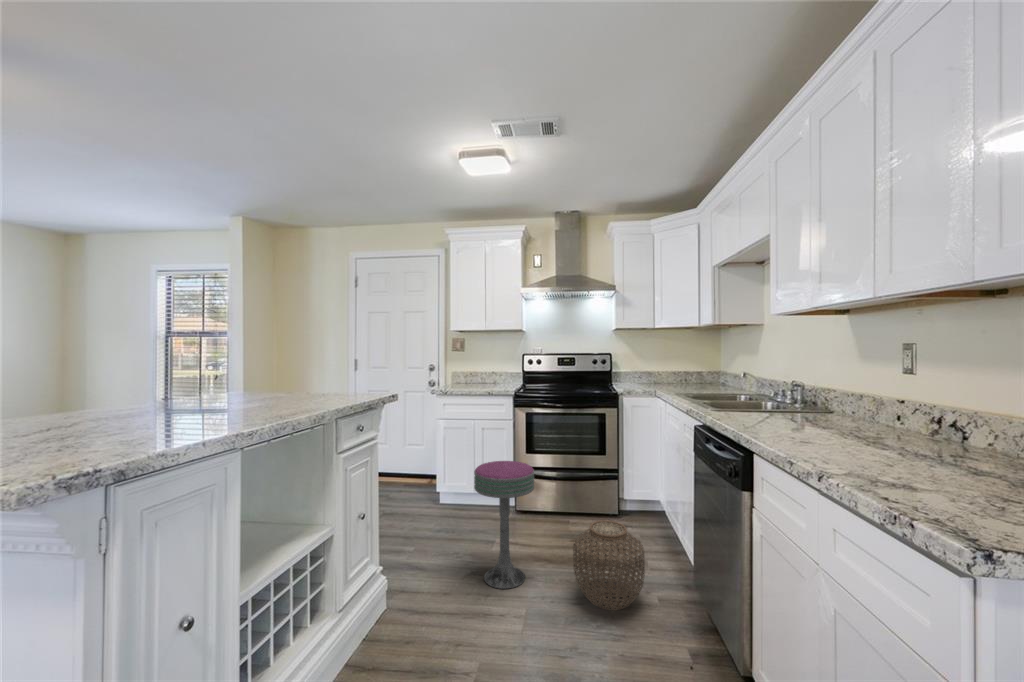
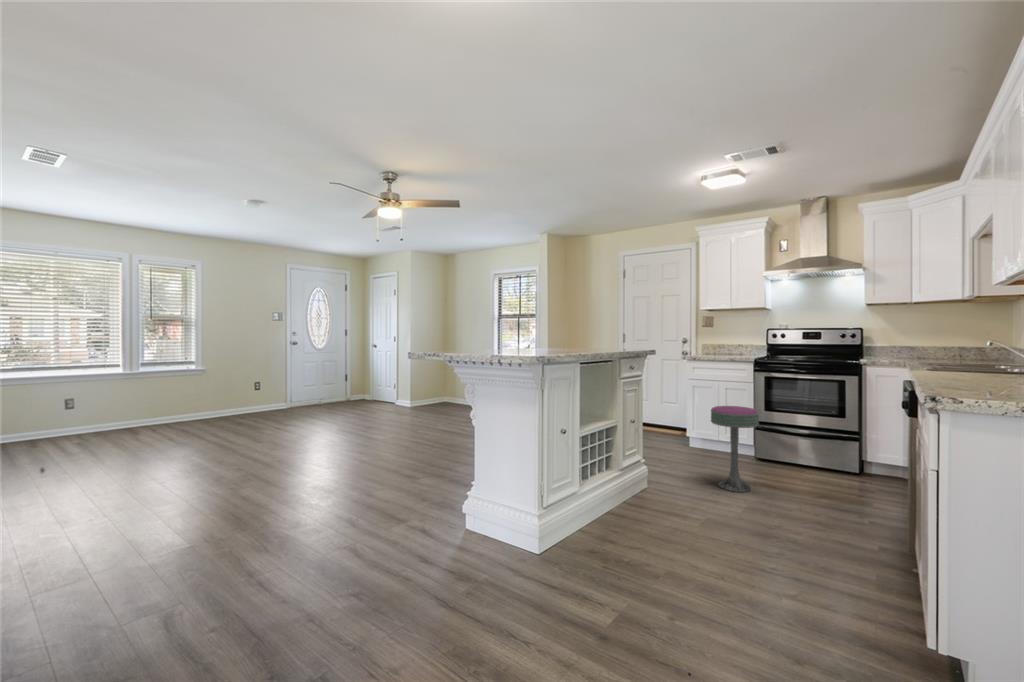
woven basket: present [573,520,645,610] -> none [787,453,850,515]

